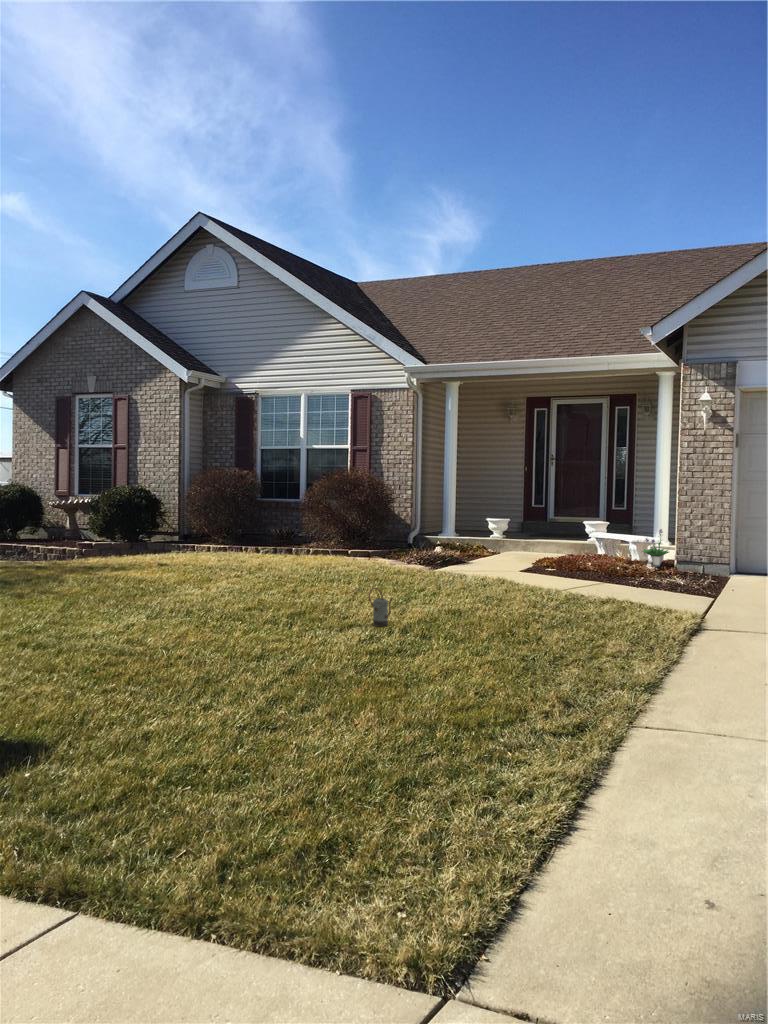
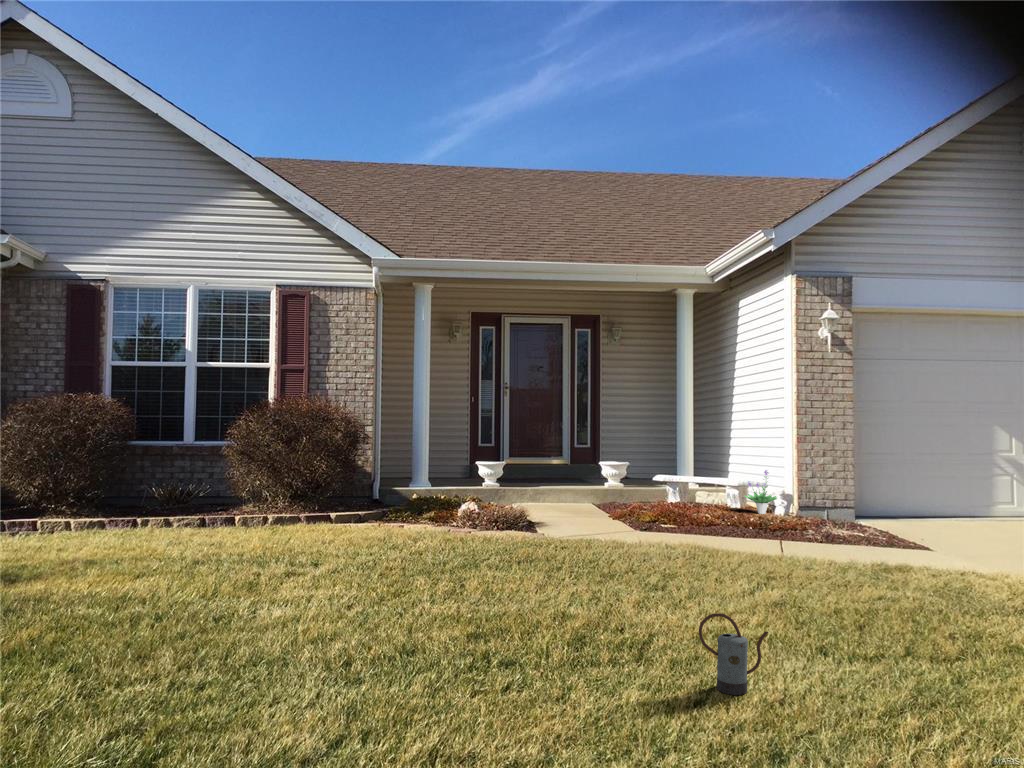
watering can: present [368,588,392,627] -> present [699,613,768,695]

